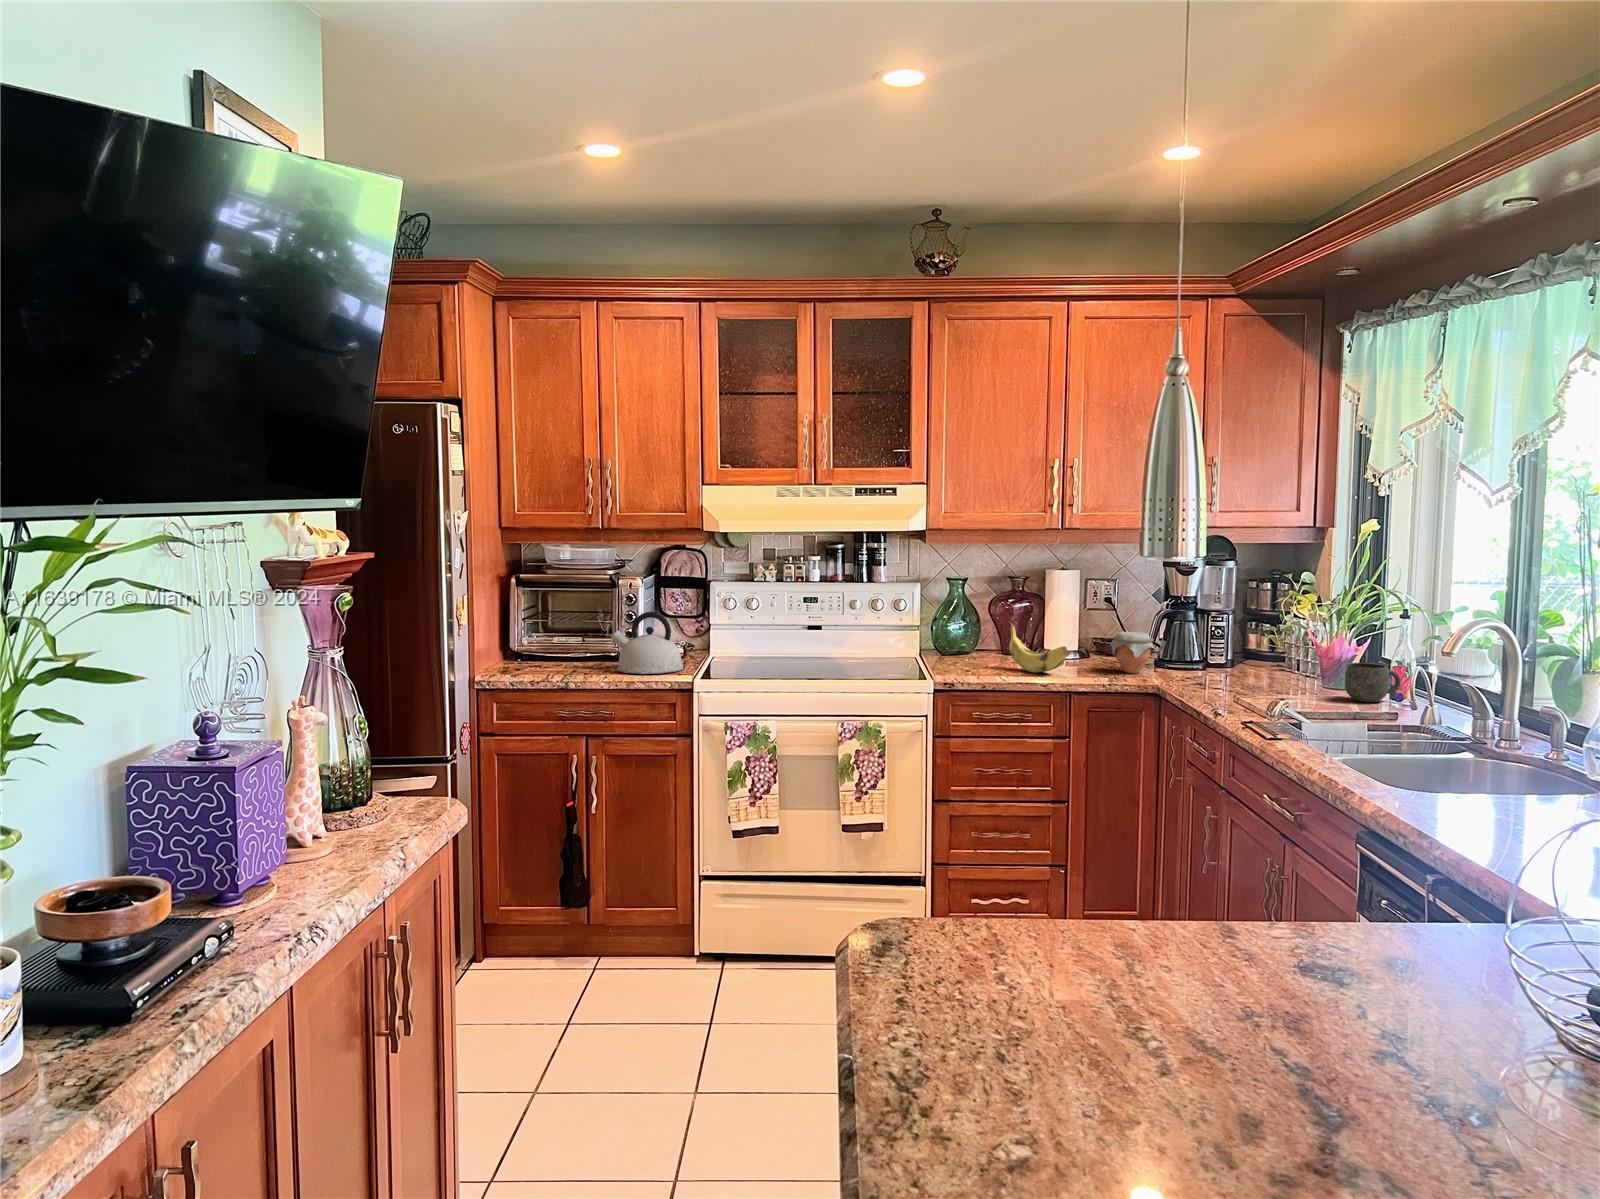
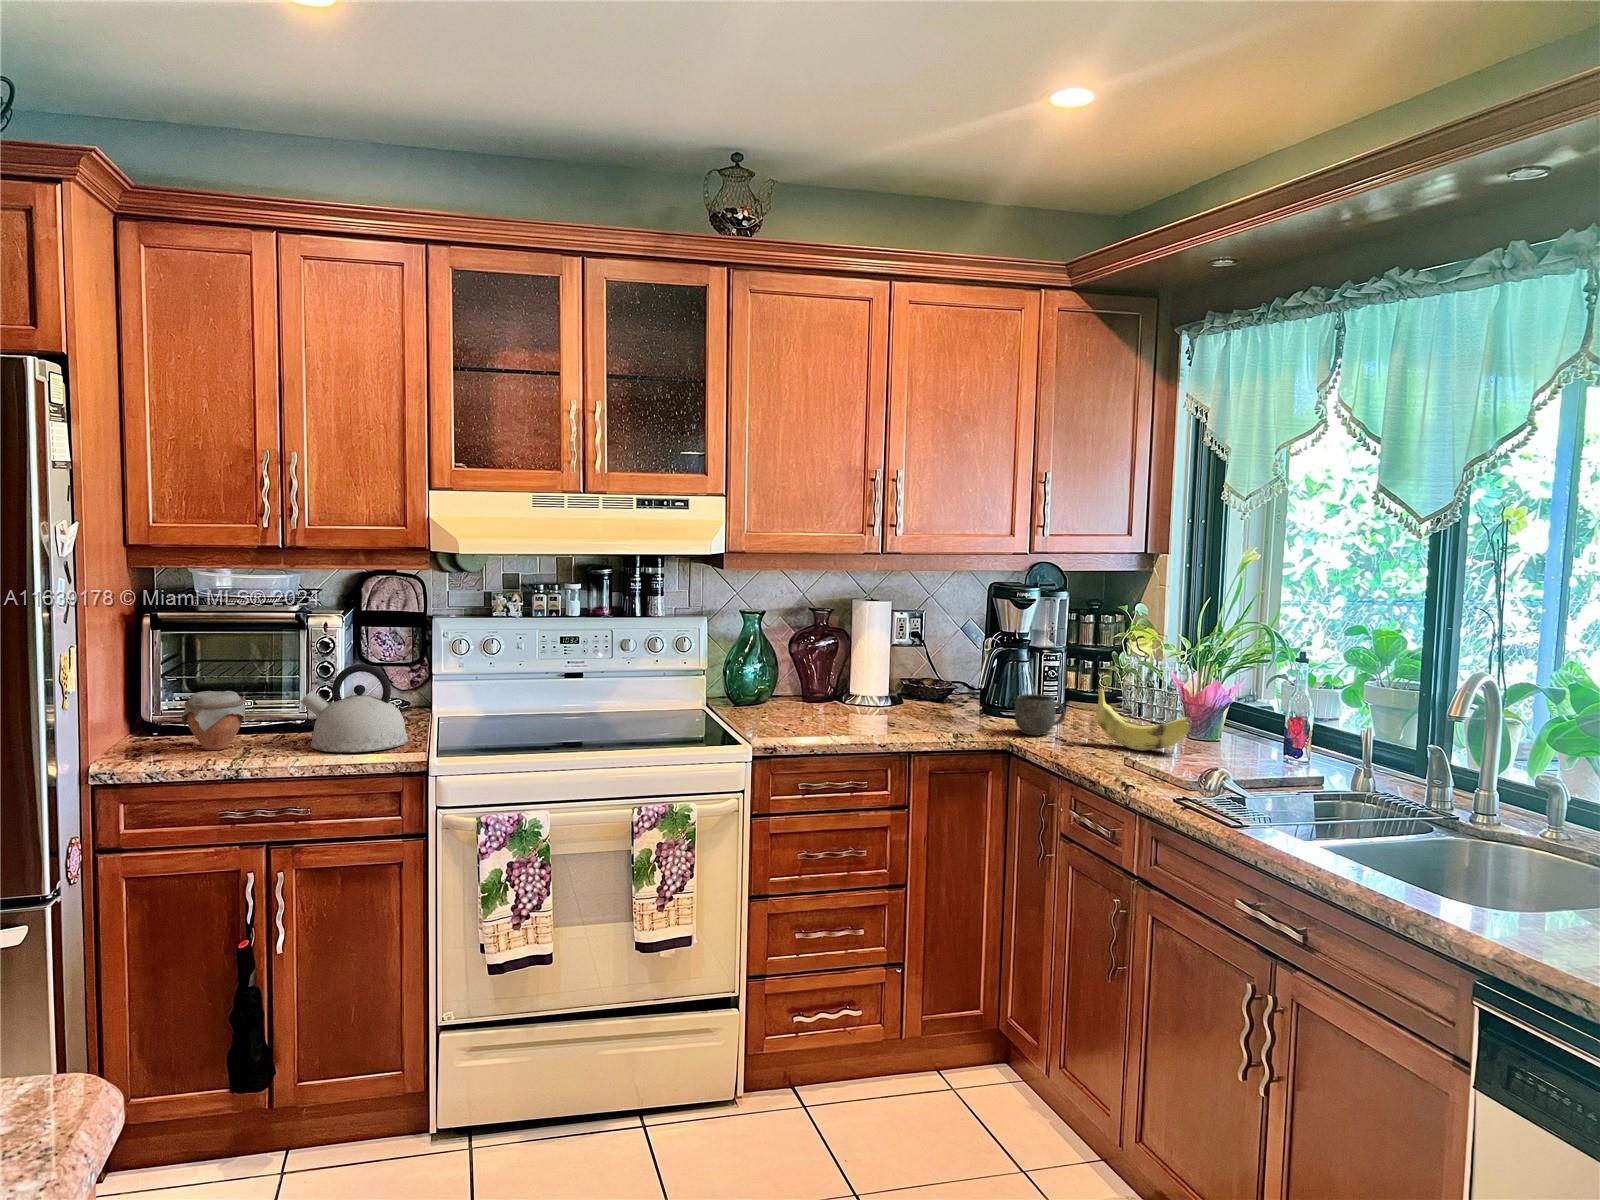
banana: present [1009,625,1068,673] -> present [1096,687,1192,751]
jar: present [1110,632,1155,673] -> present [182,691,246,750]
mug: present [1345,663,1401,702] -> present [1015,694,1066,735]

